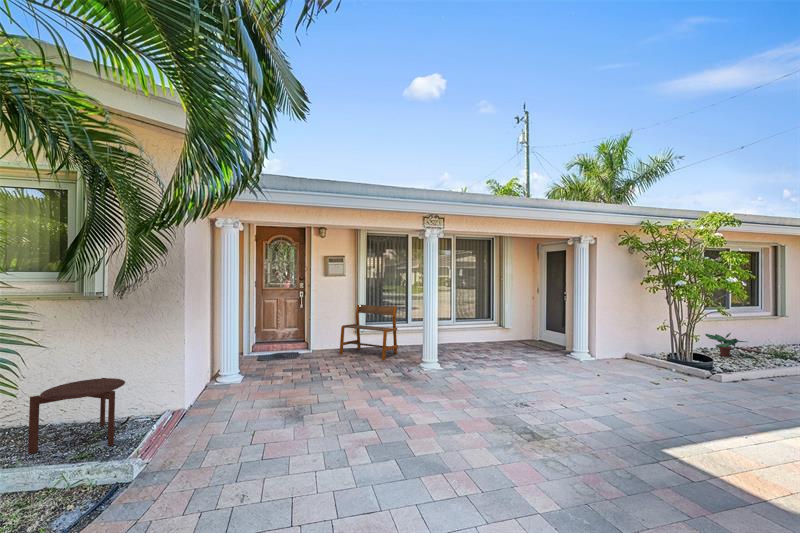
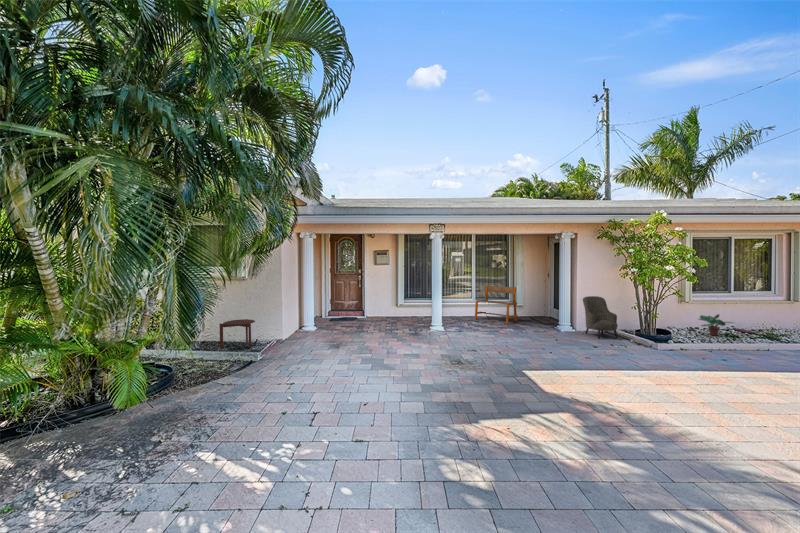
bench: present [340,304,398,360] -> present [475,285,518,324]
armchair: none [605,315,654,370] -> present [583,296,618,339]

